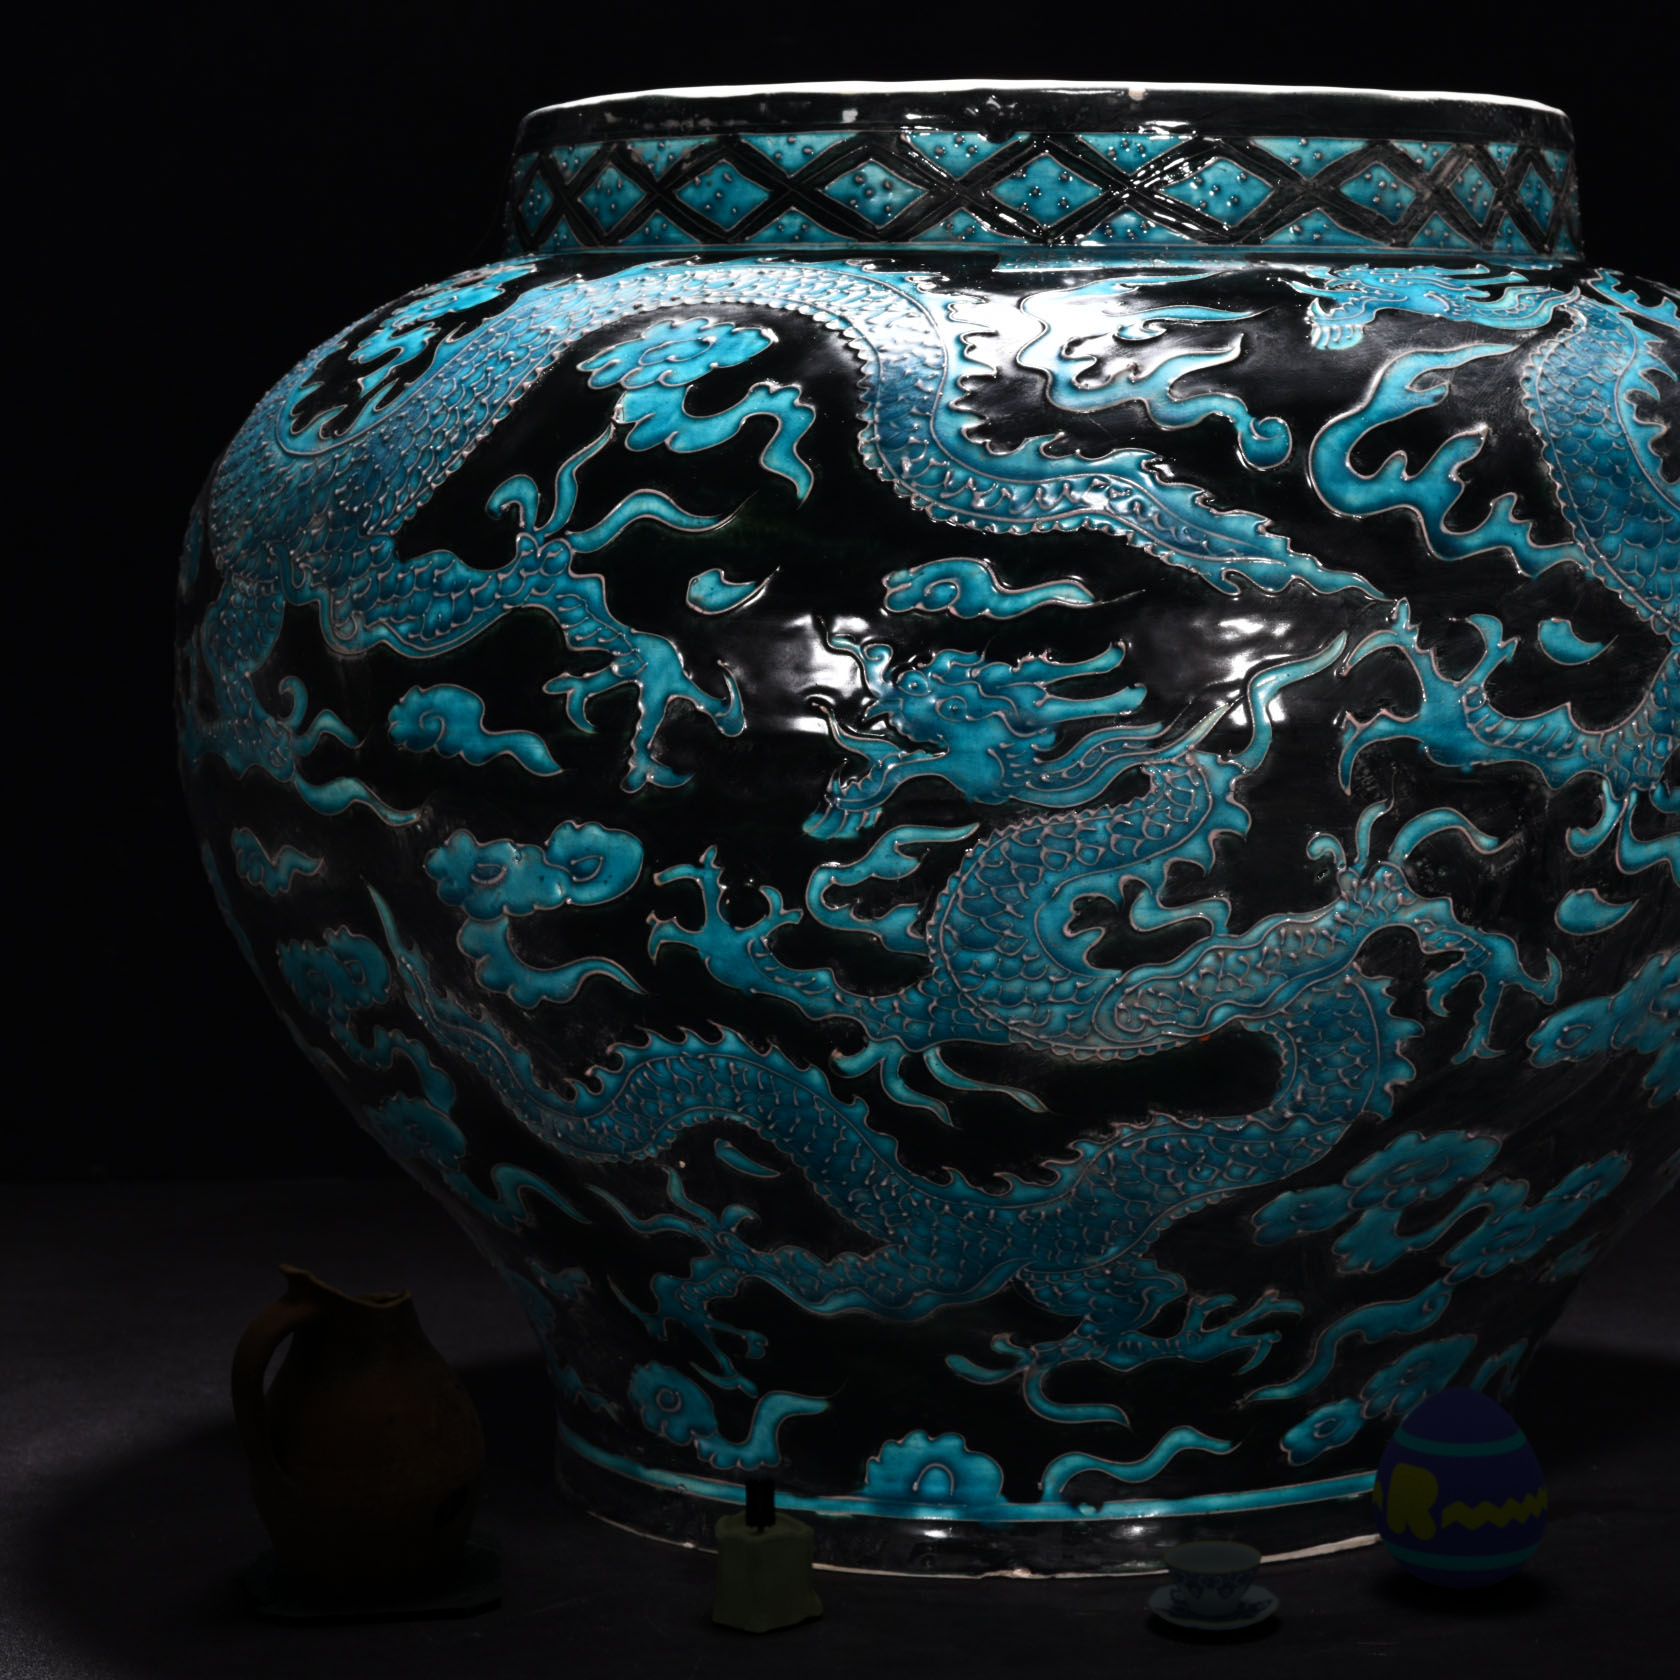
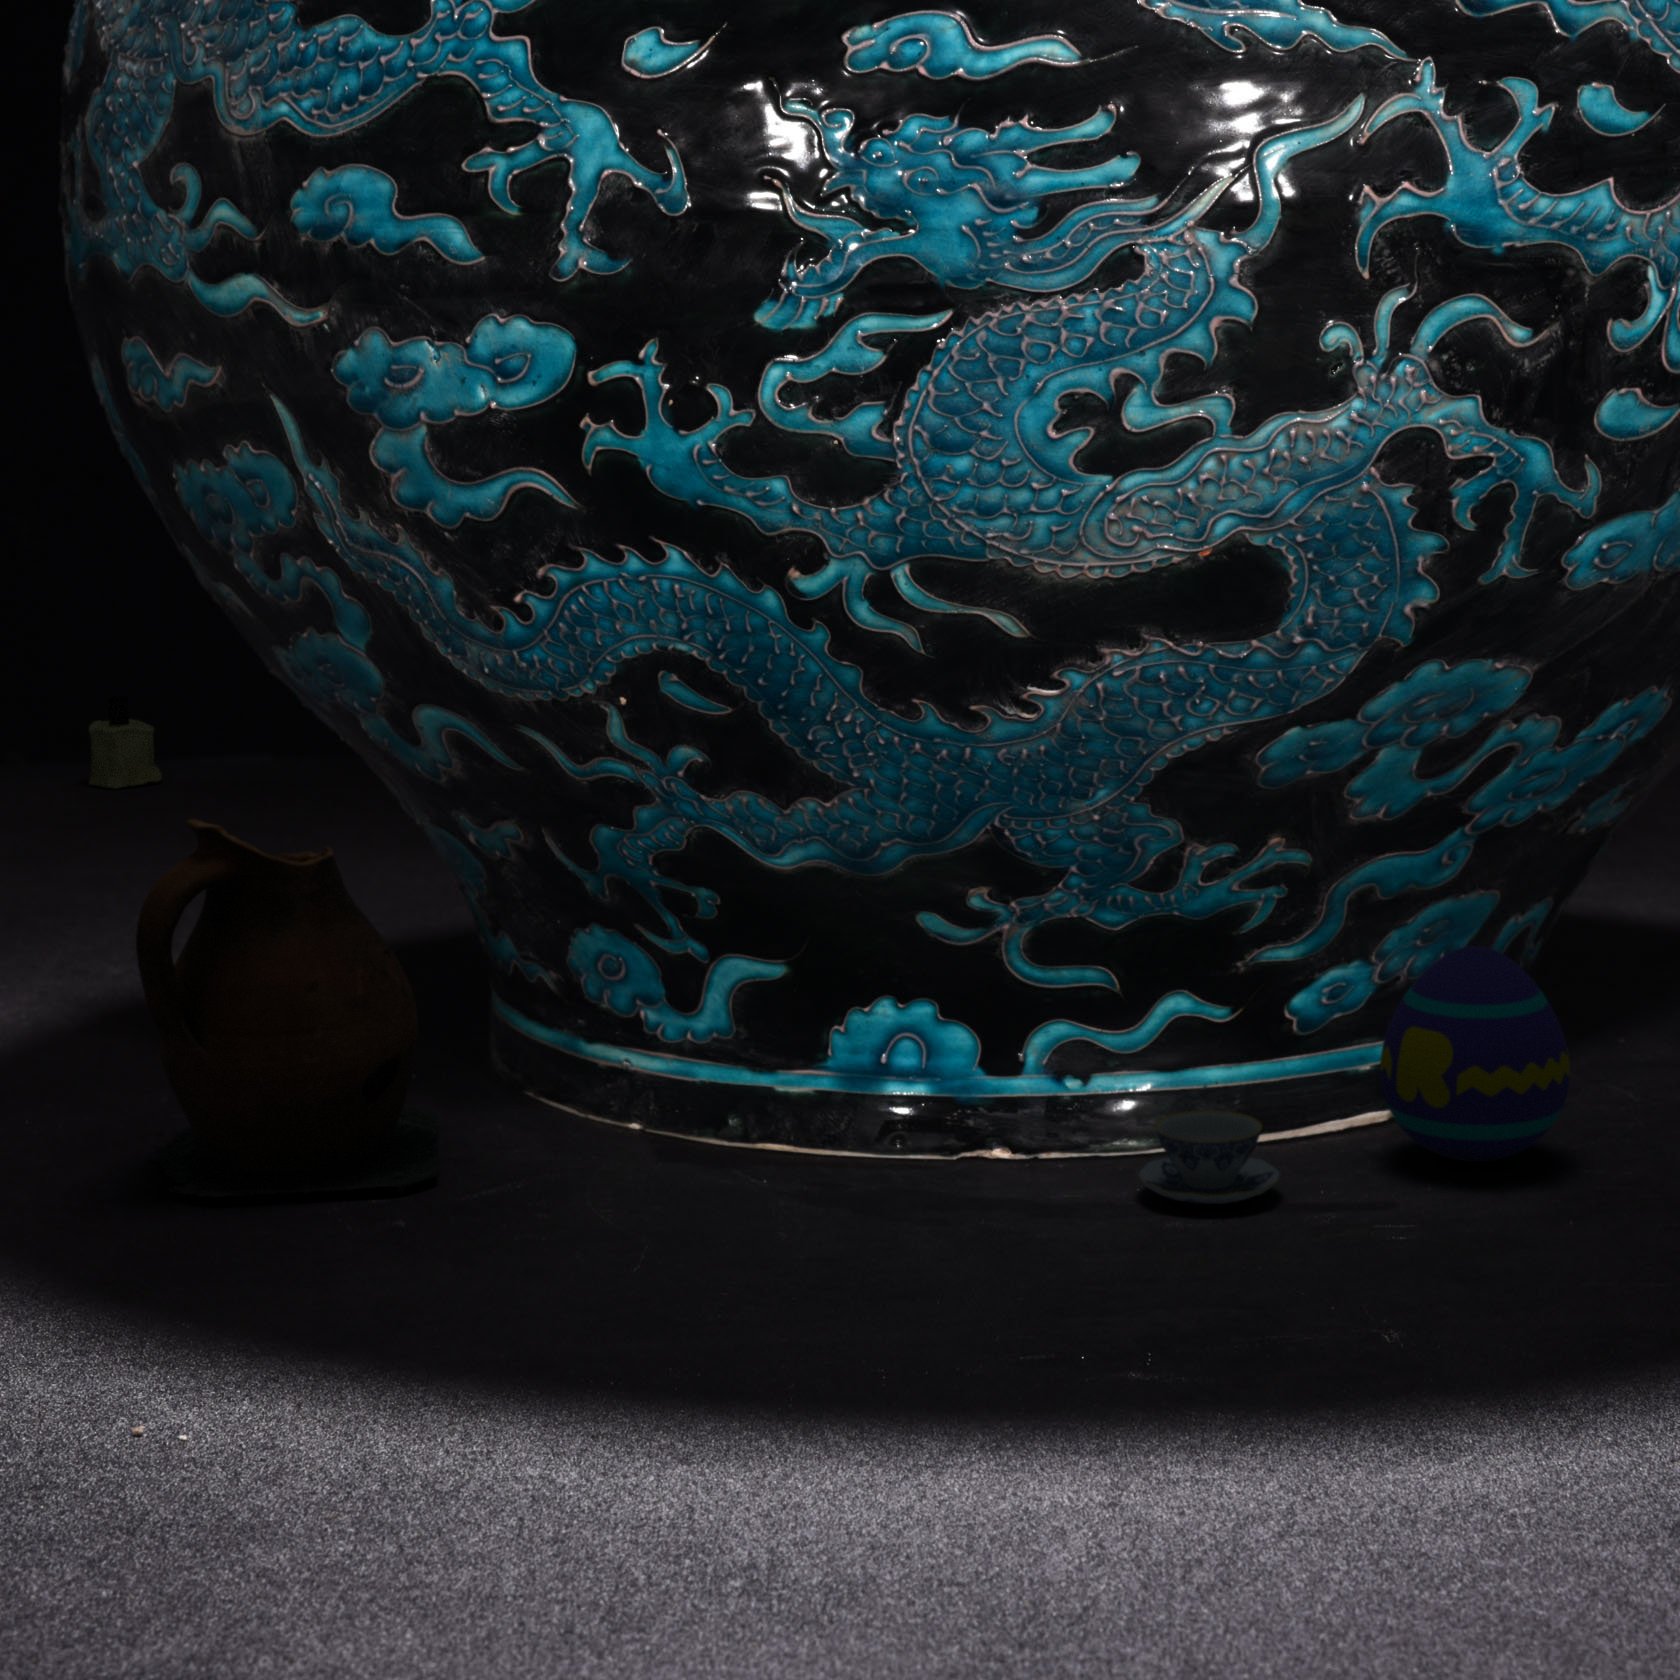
candle: present [712,1478,823,1633] -> present [89,696,162,789]

